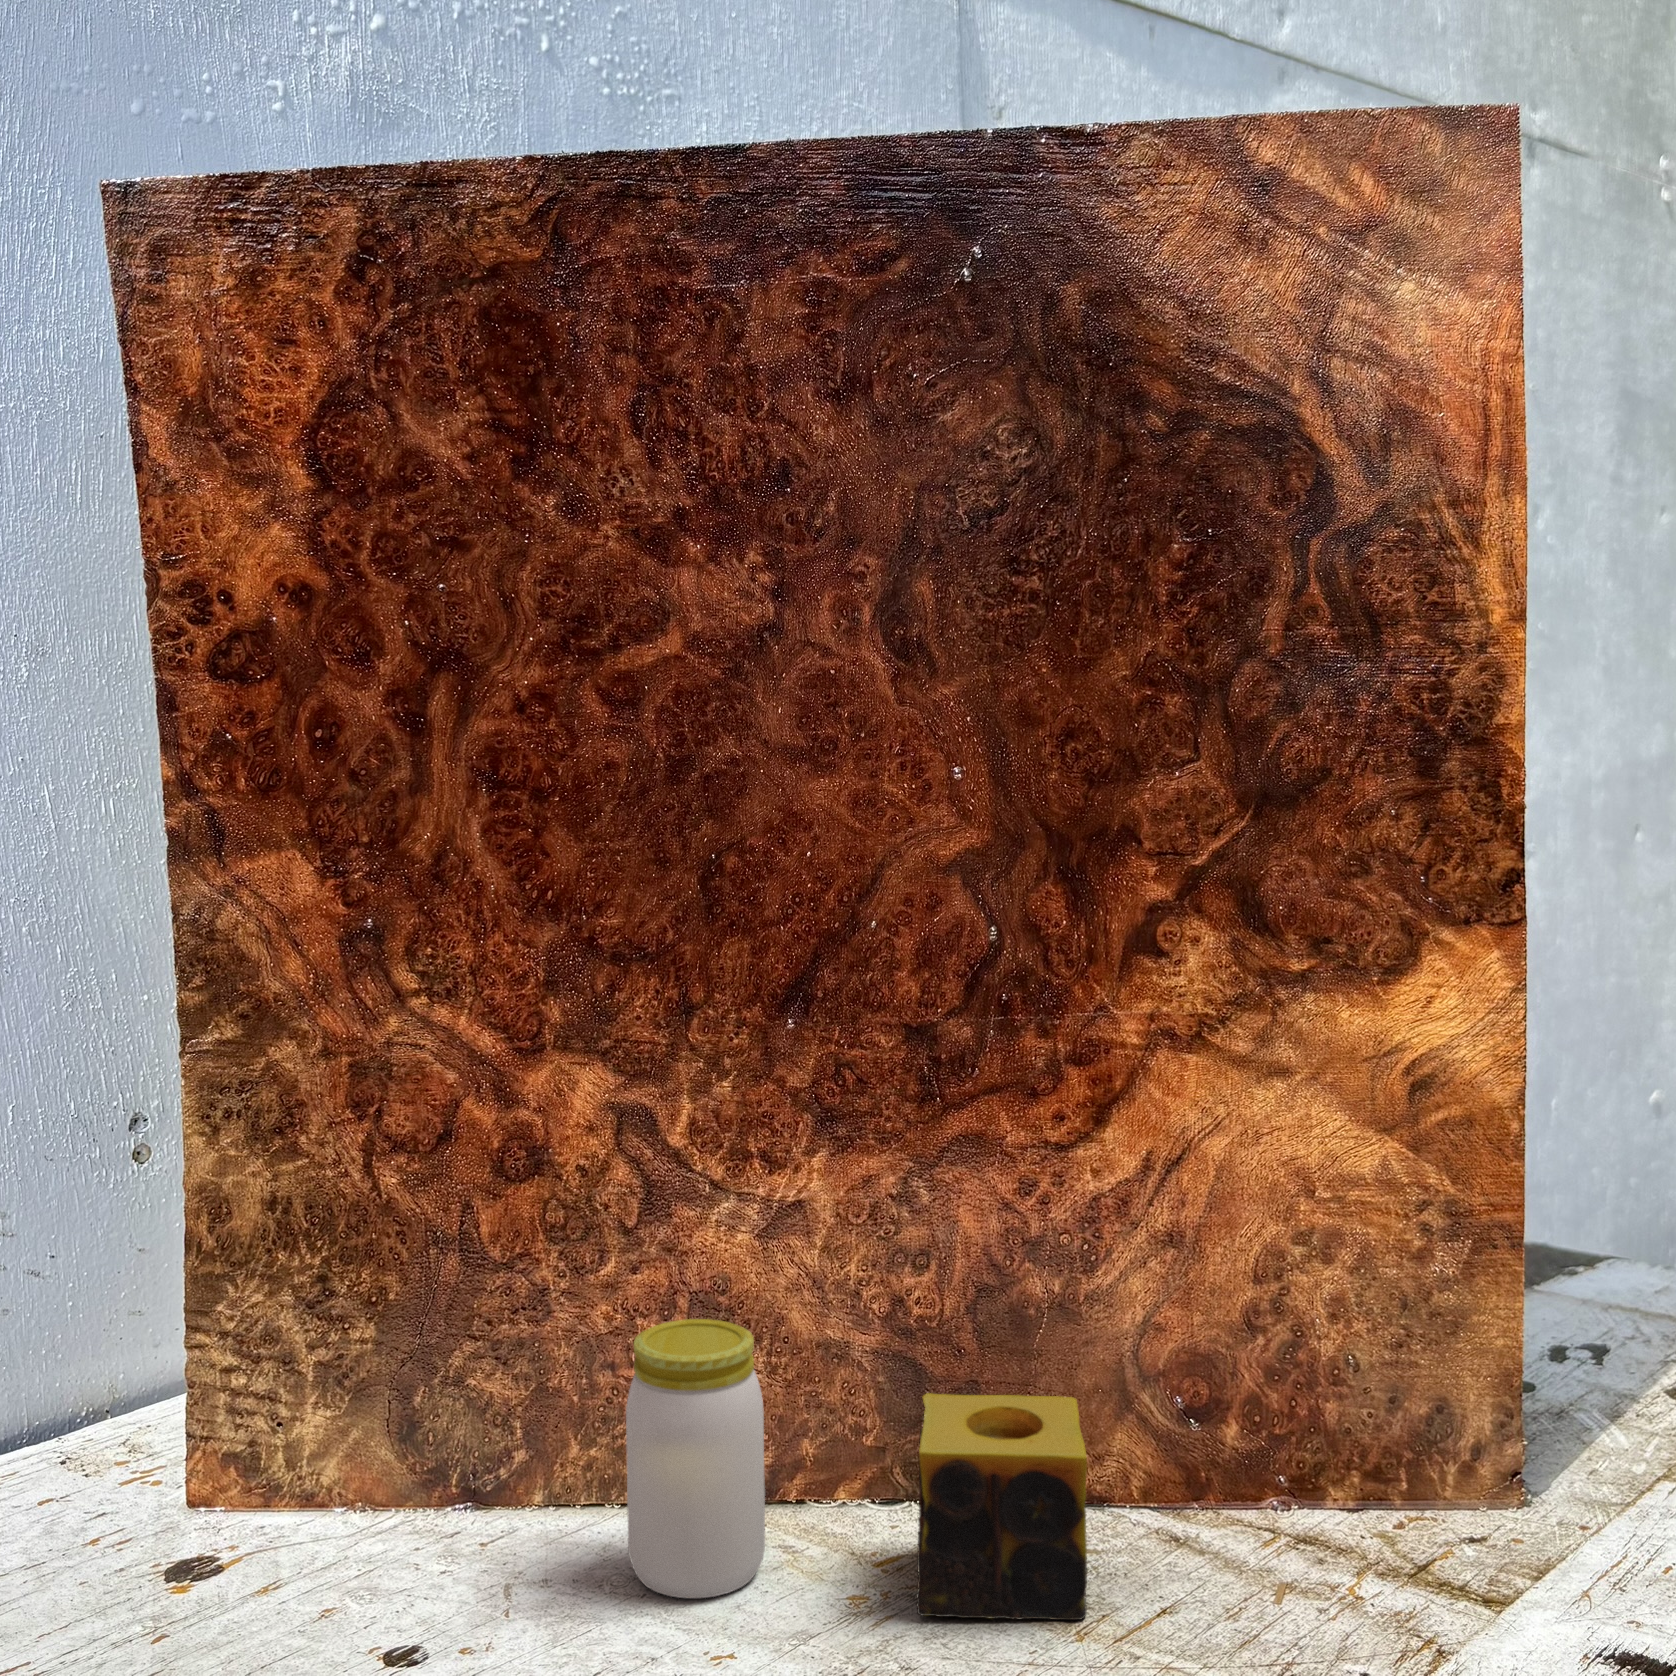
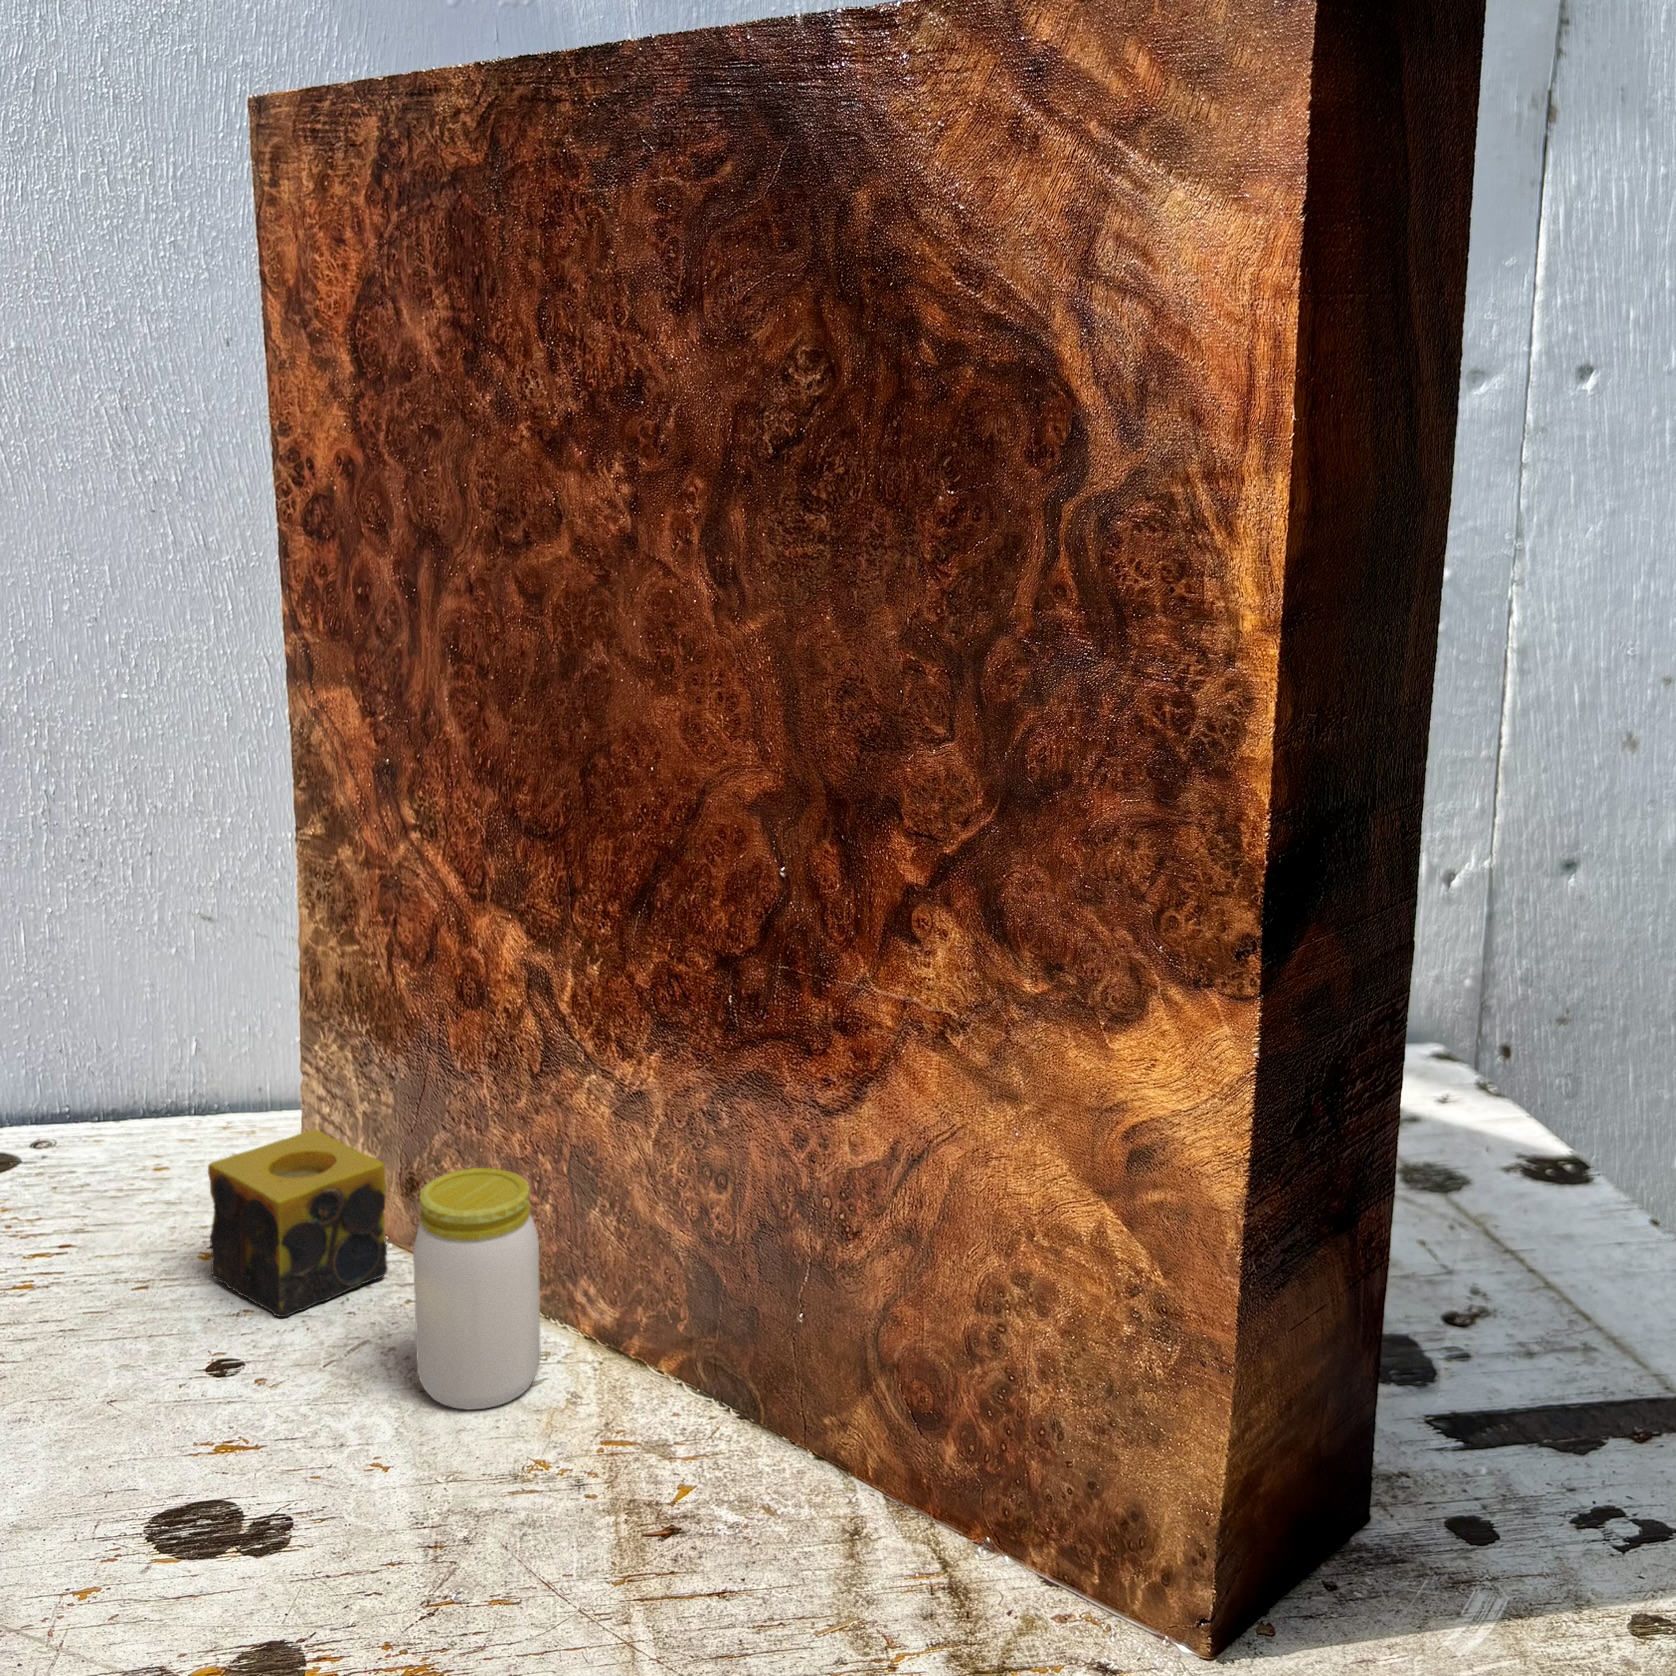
candle: present [917,1393,1087,1620] -> present [208,1129,388,1317]

